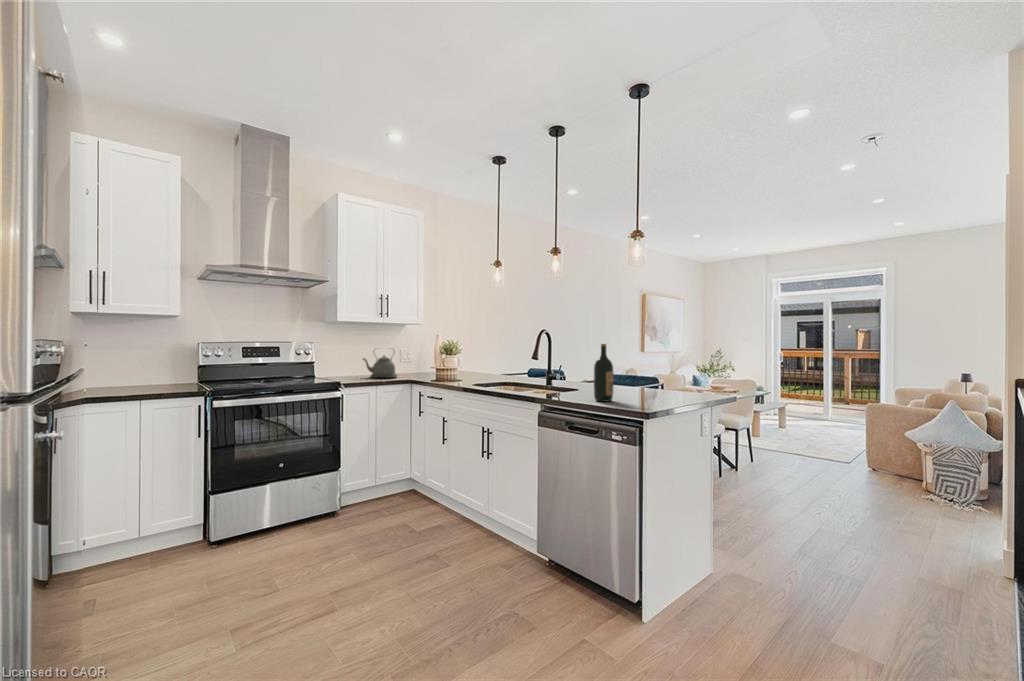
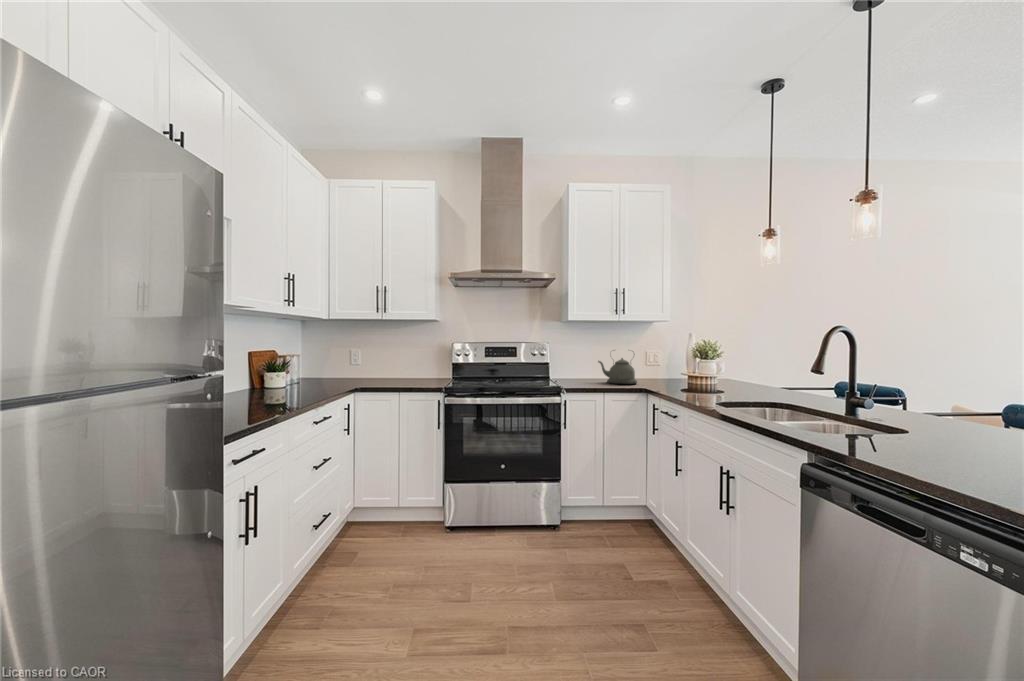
wine bottle: present [594,344,614,402] -> none [918,347,976,470]

